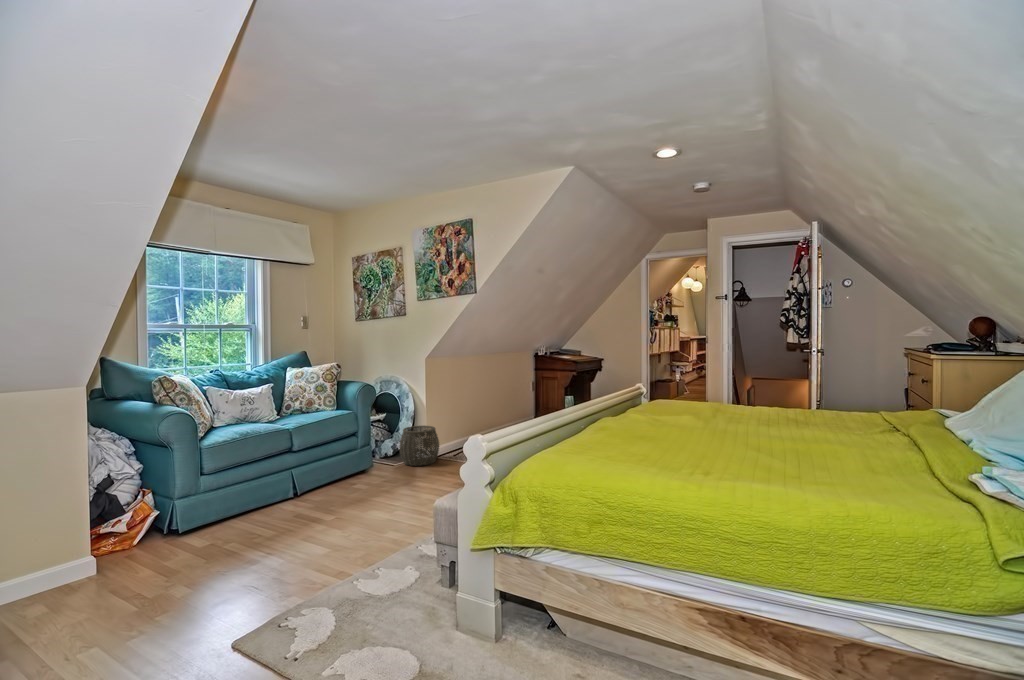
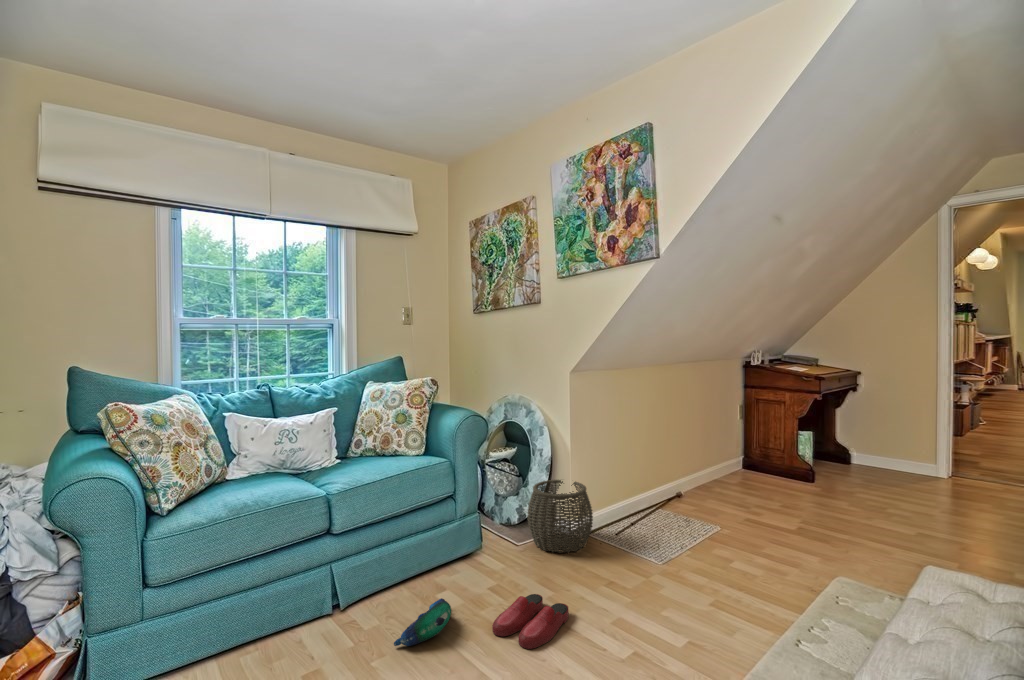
slippers: none [388,478,428,497] -> present [492,594,569,649]
plush toy: none [335,483,364,504] -> present [394,598,451,646]

